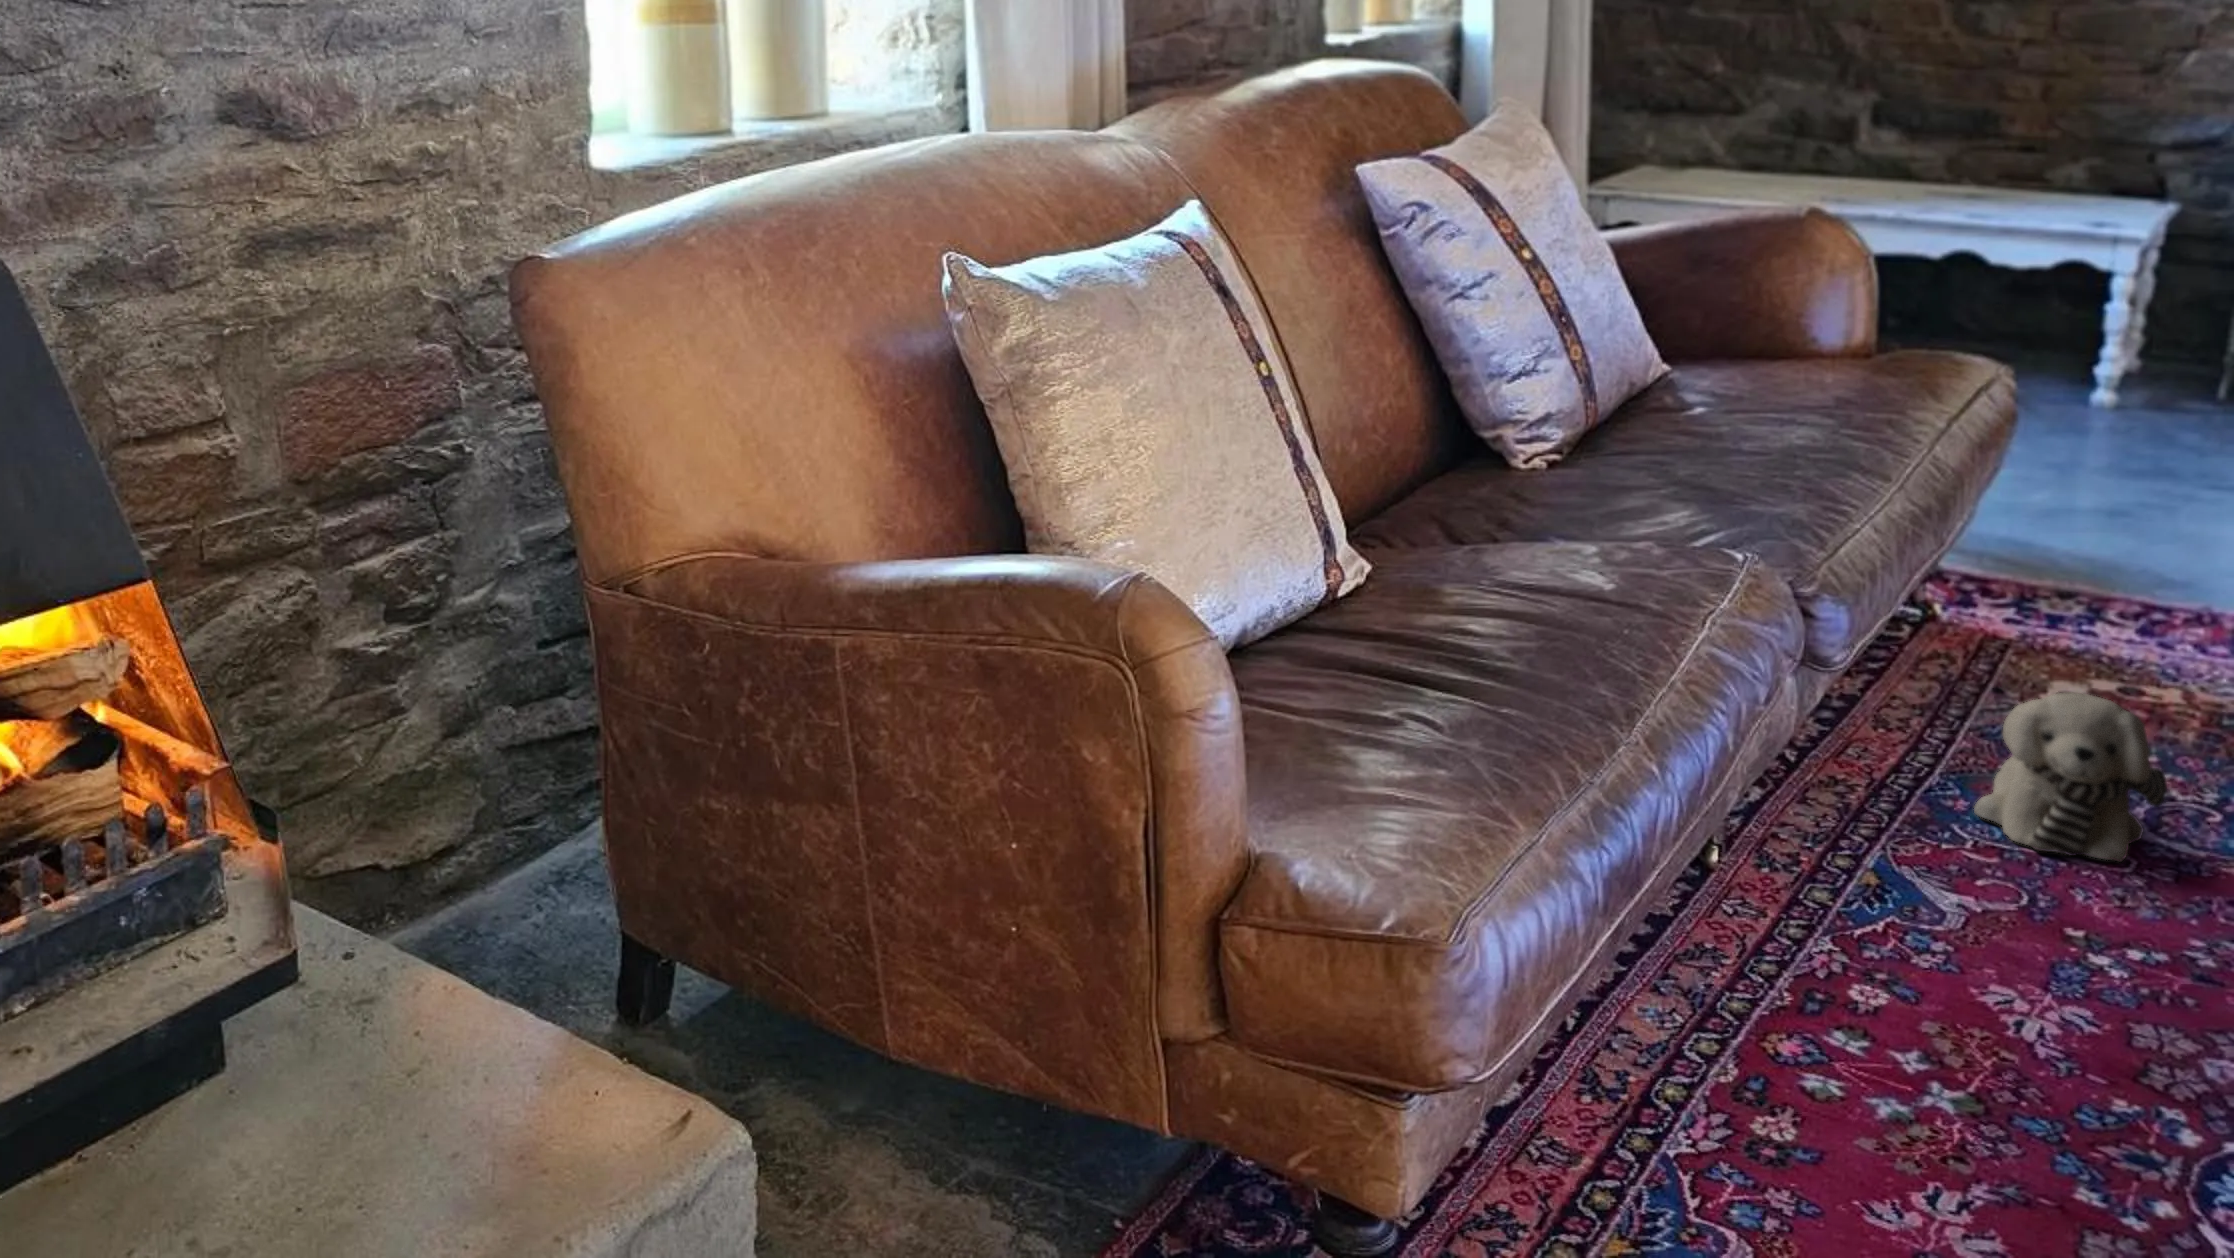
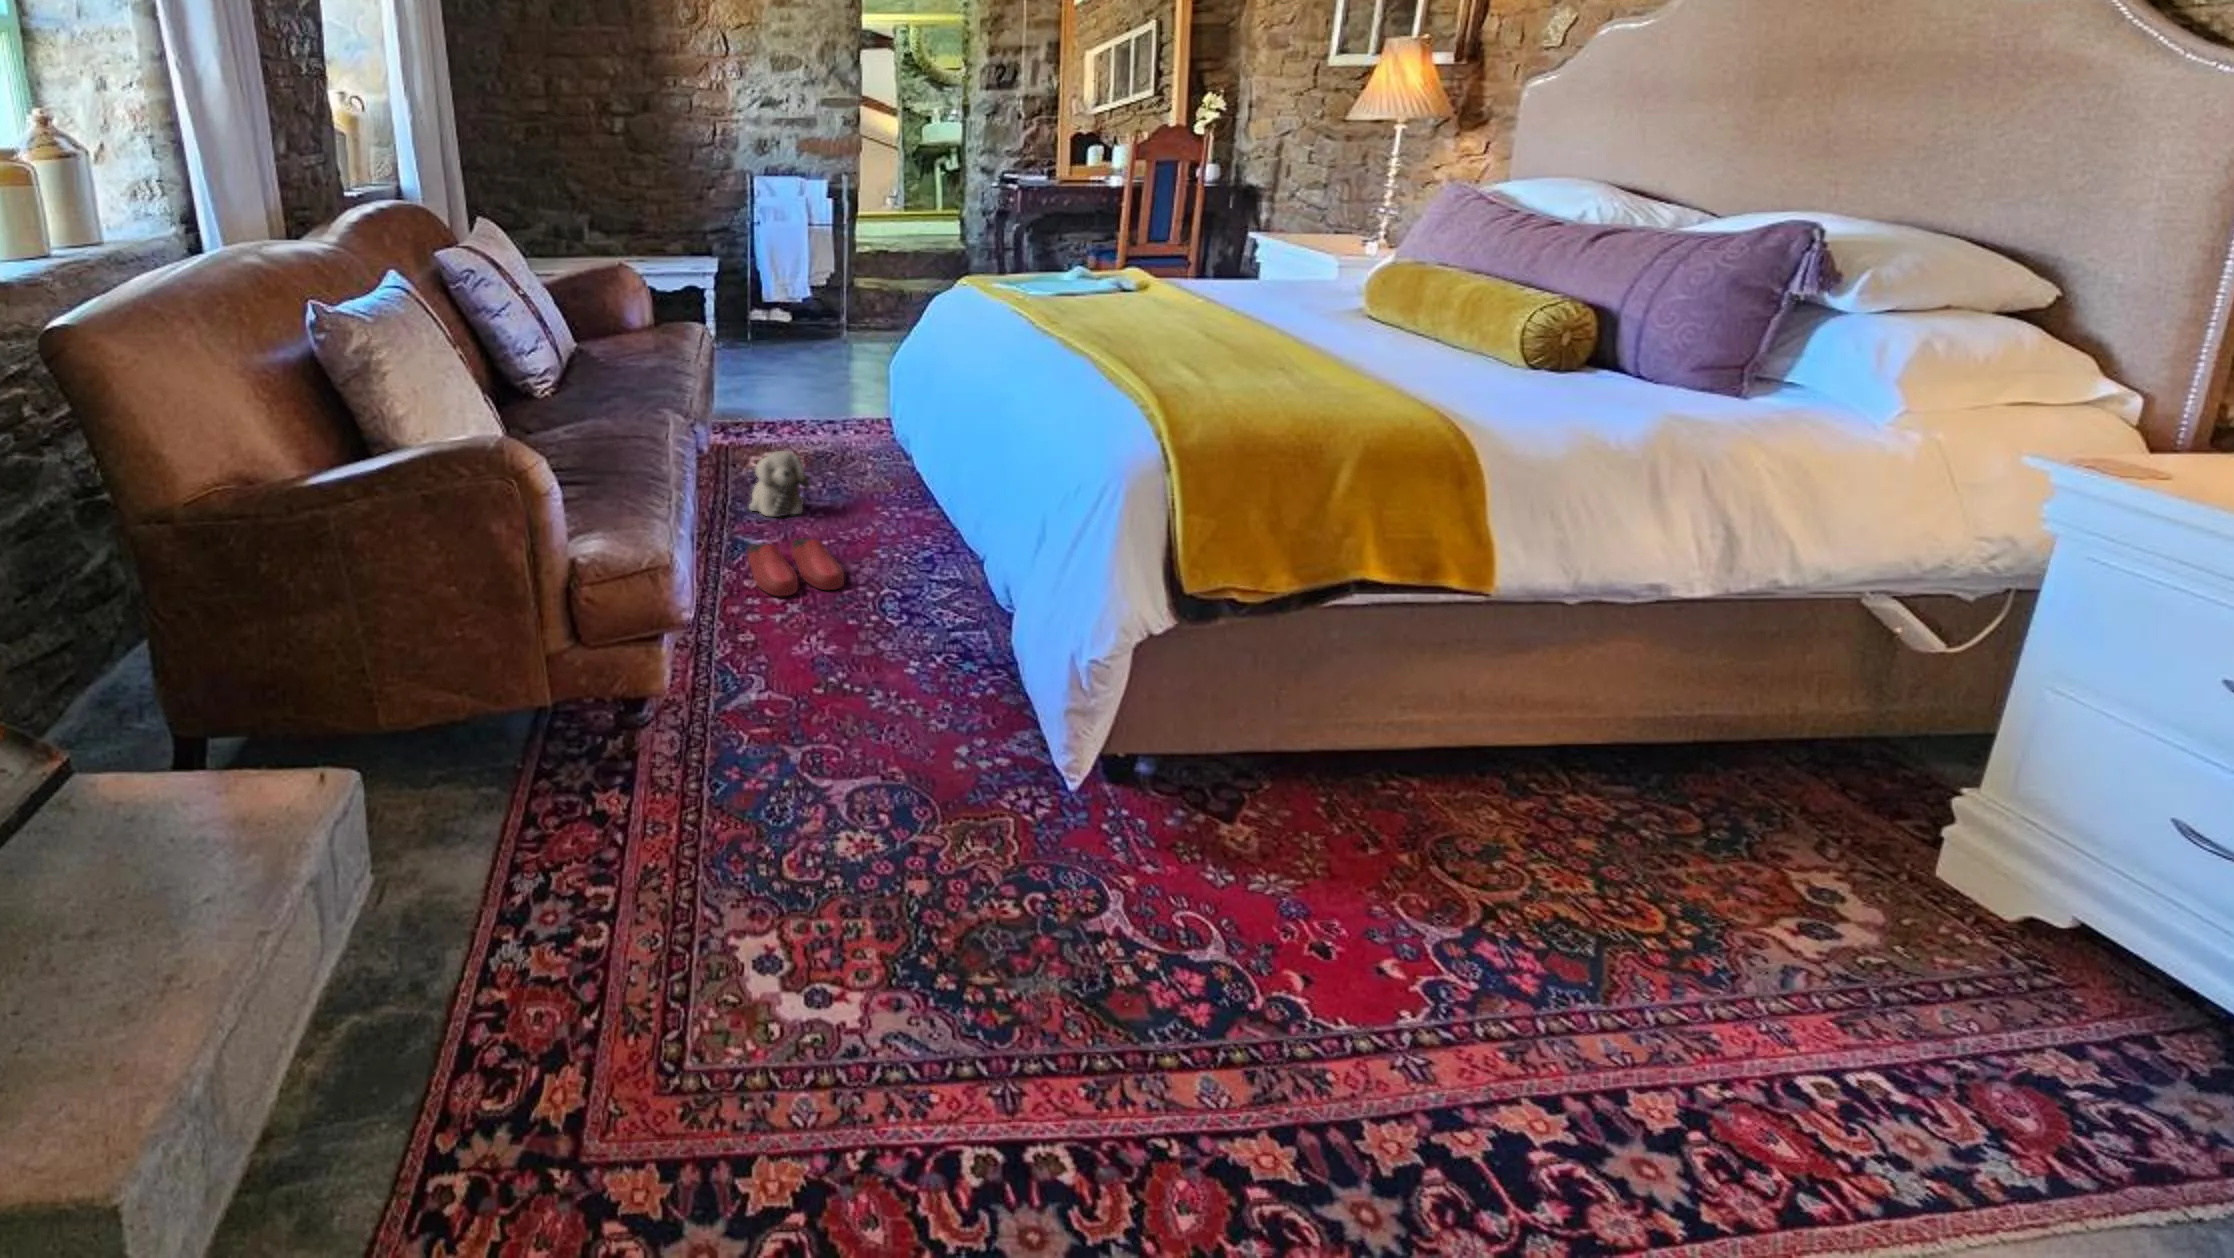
slippers: none [1878,903,2151,1095] -> present [748,538,844,596]

